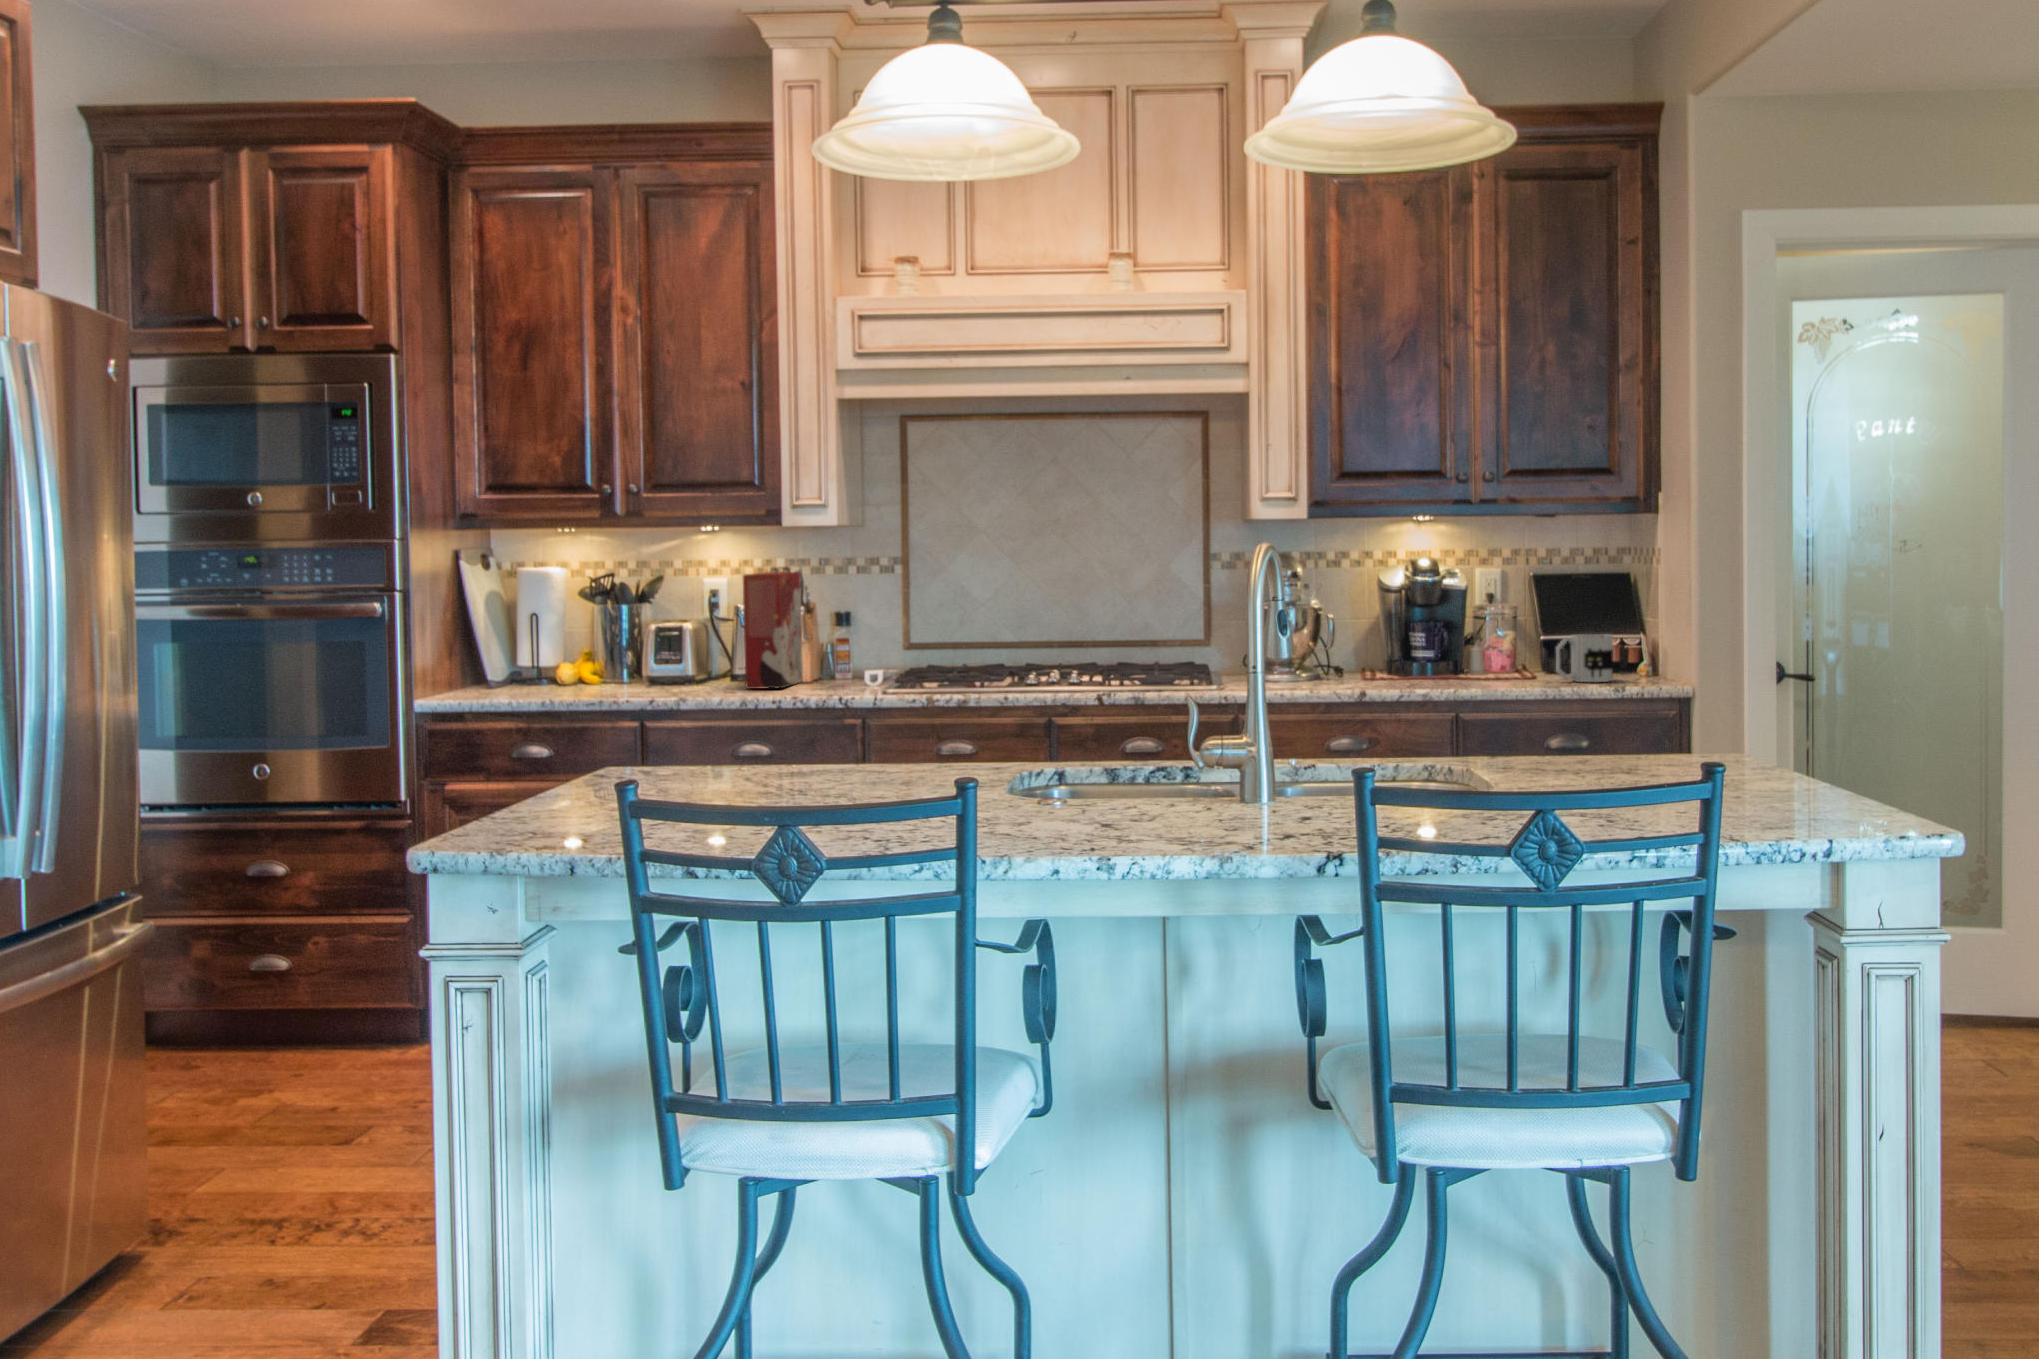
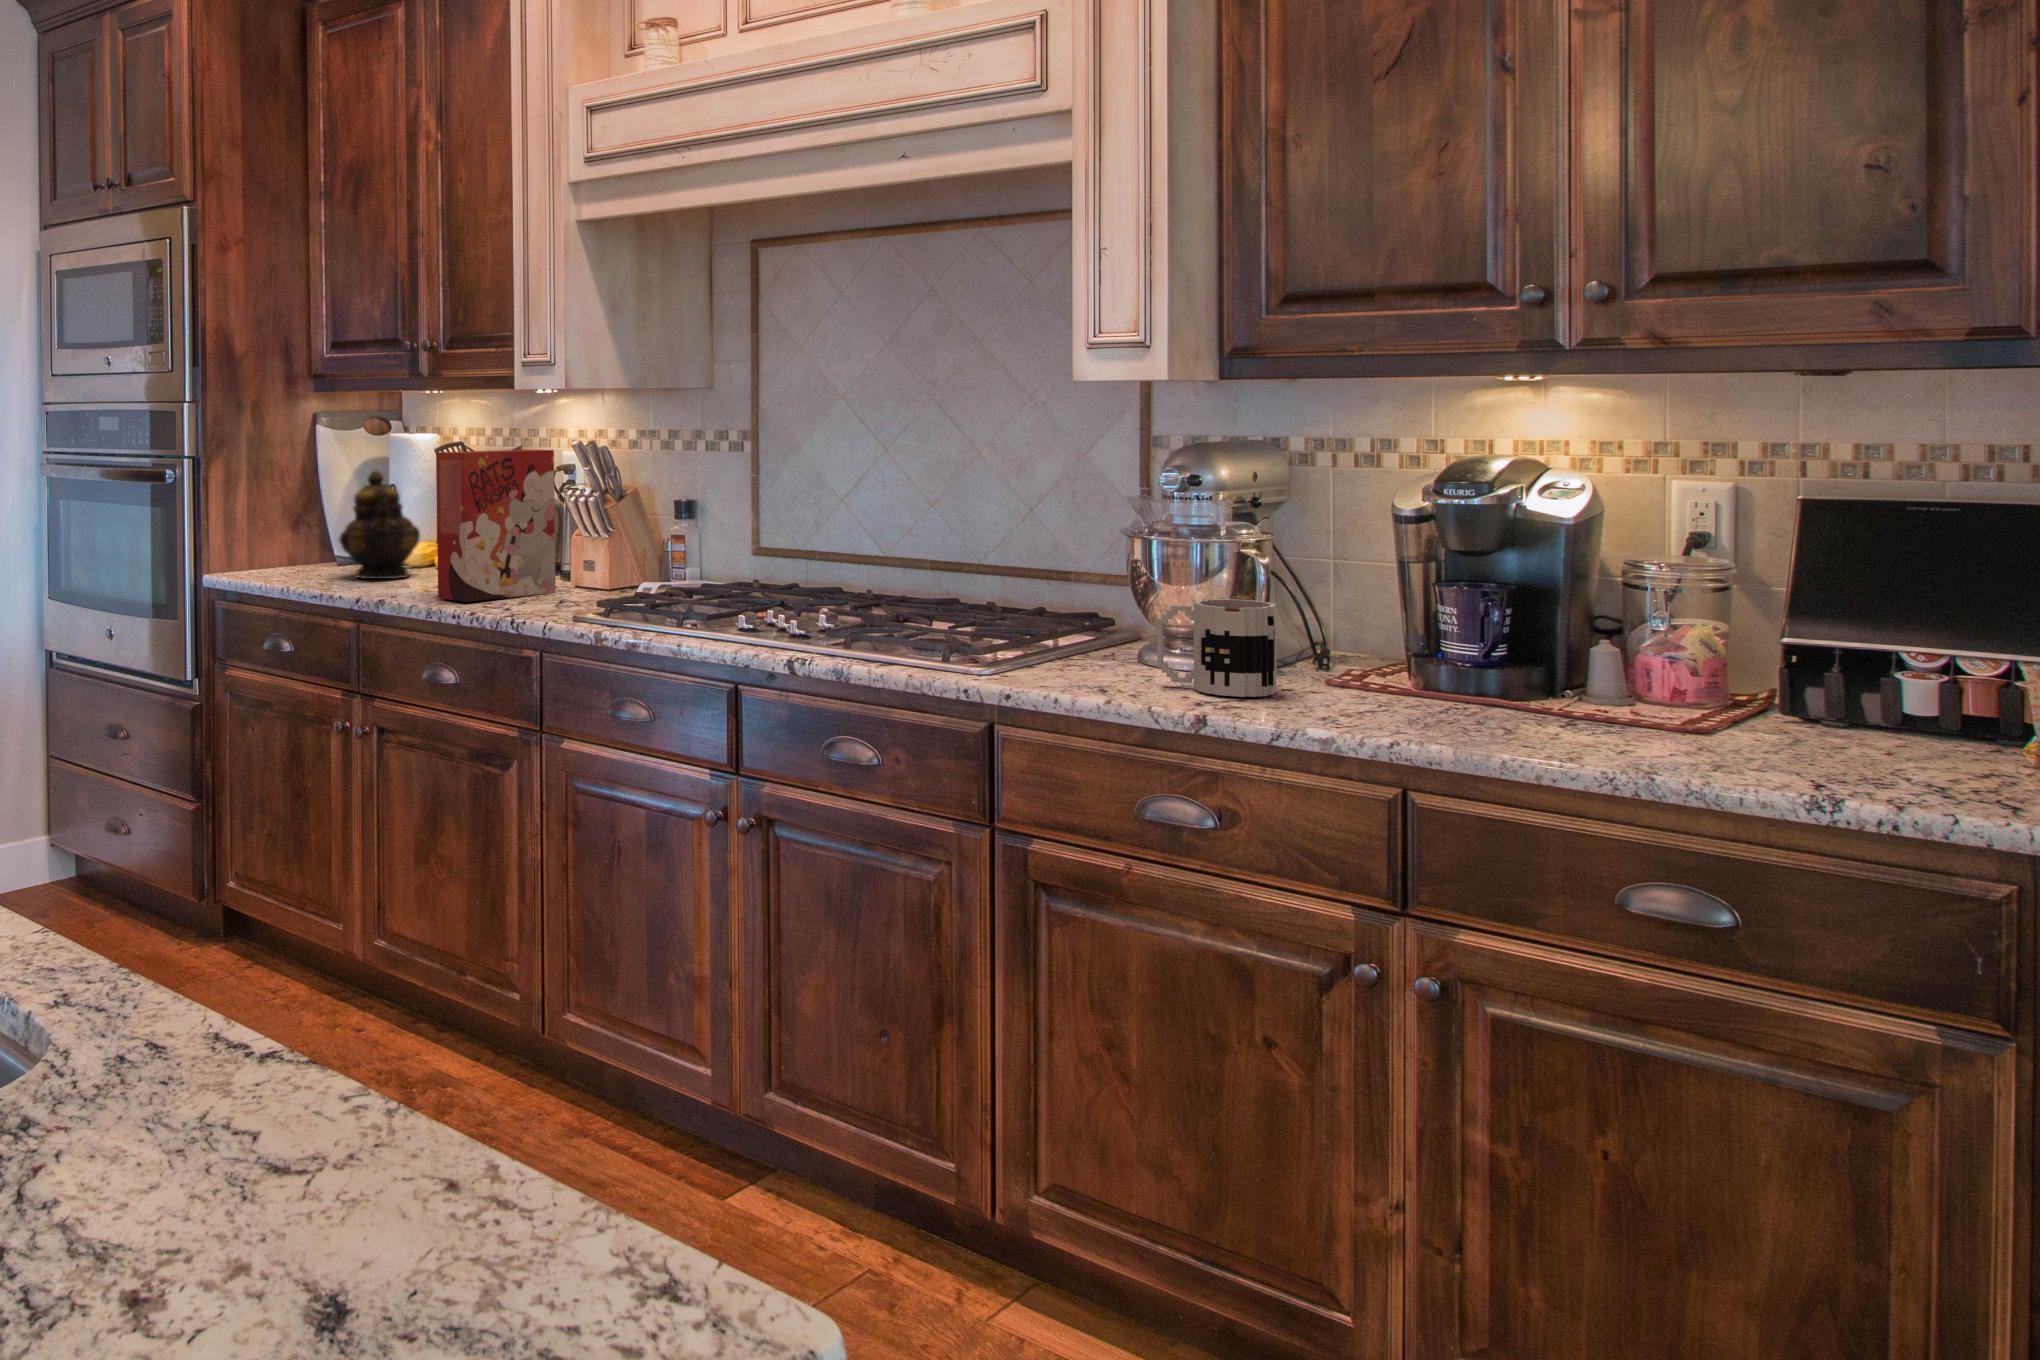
teapot: none [572,594,645,686] -> present [339,470,420,579]
mug: present [1556,634,1613,682] -> present [1157,599,1276,697]

